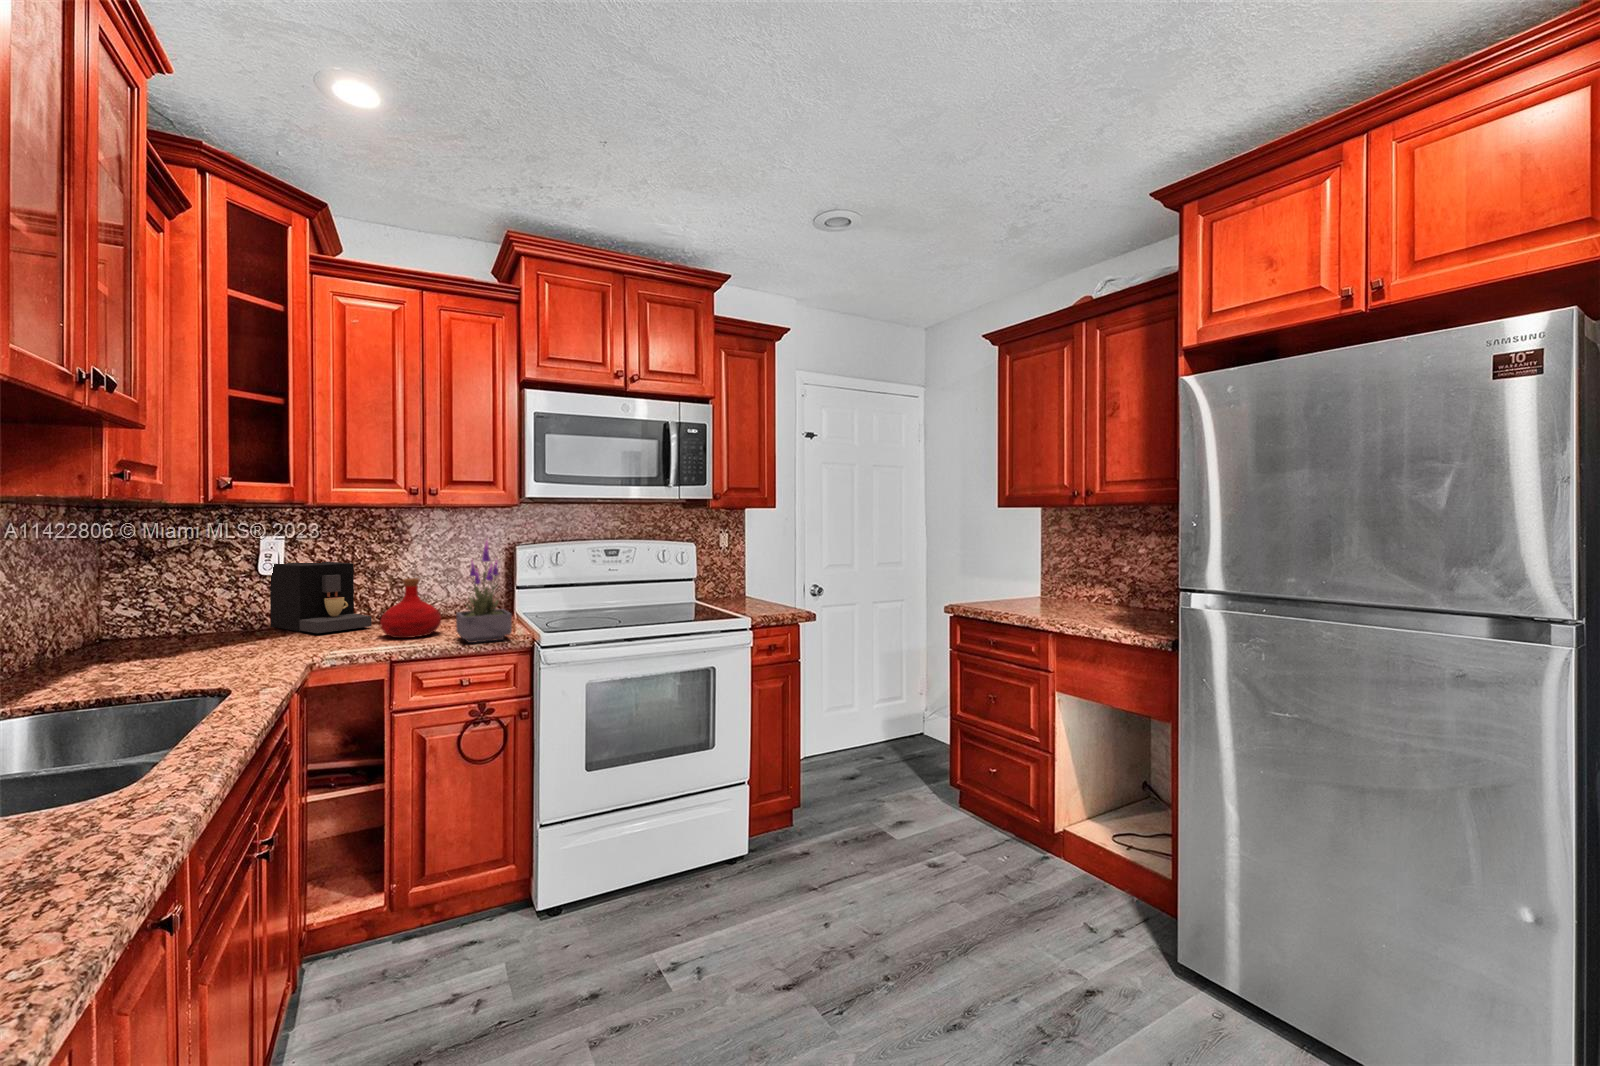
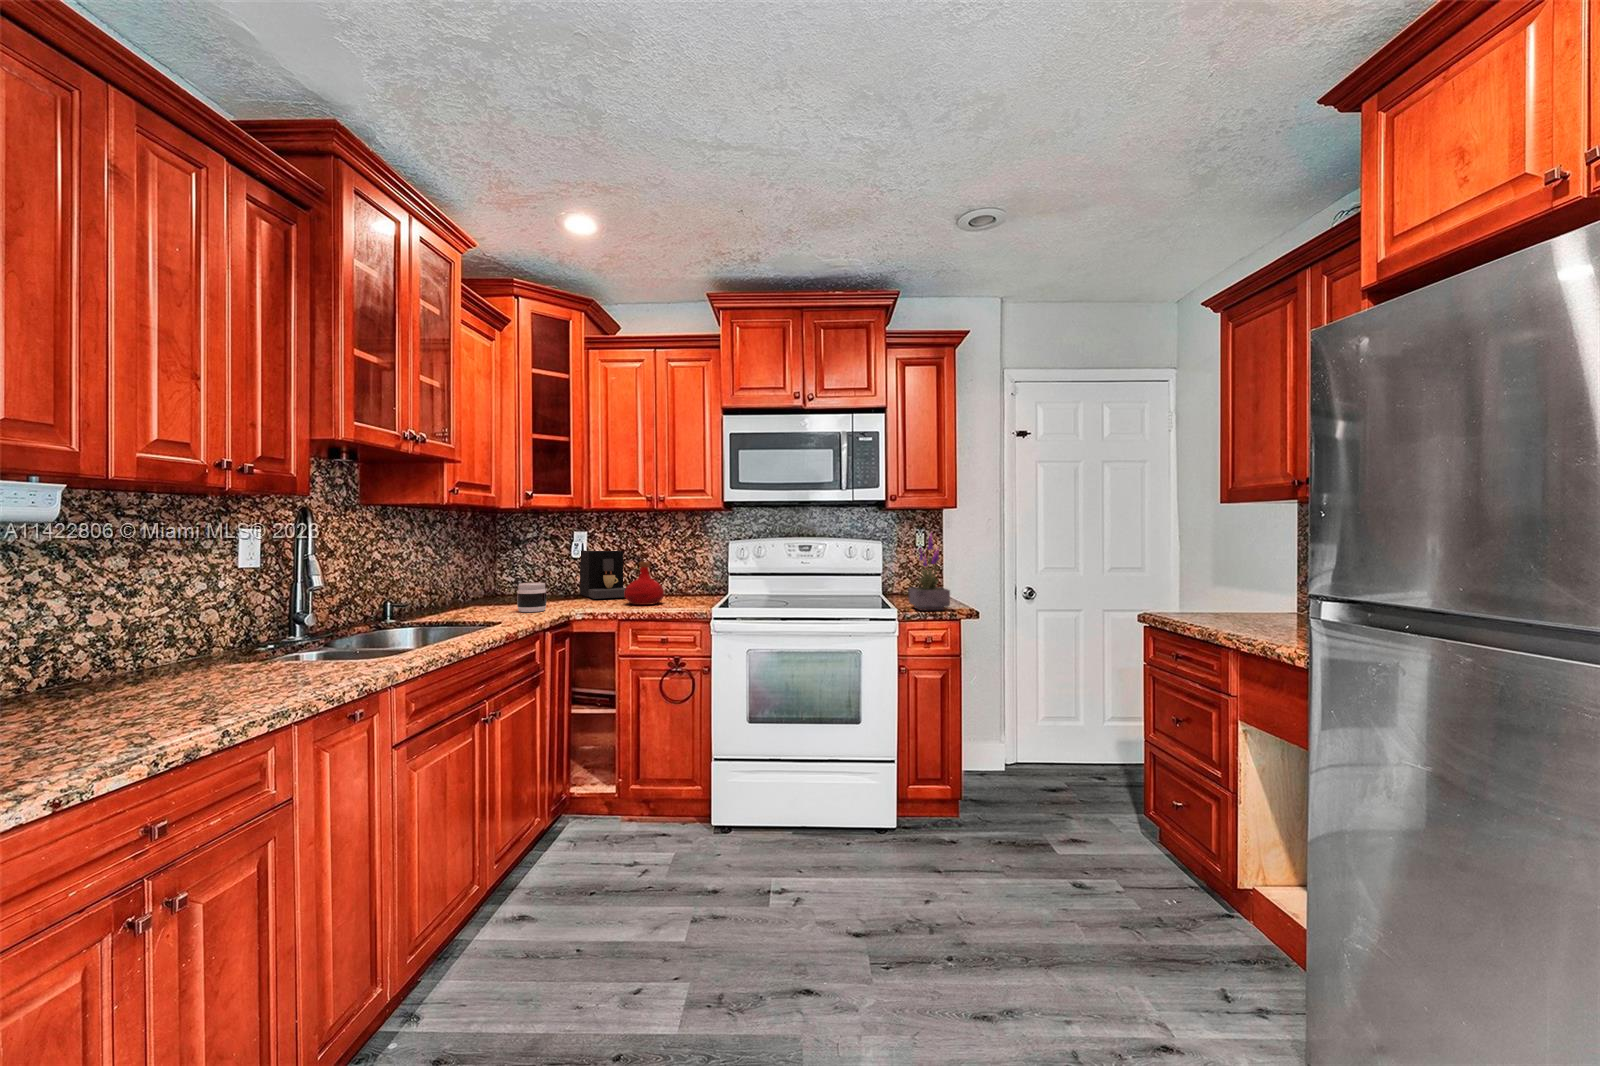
potted plant: present [456,541,512,643] -> present [908,535,950,610]
jar: none [206,618,260,667] -> present [517,582,546,612]

